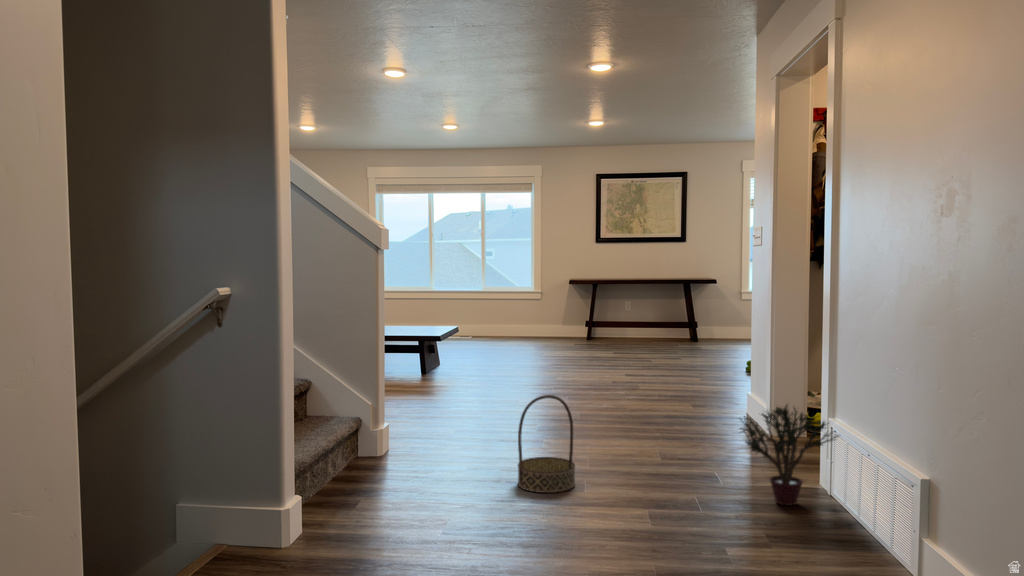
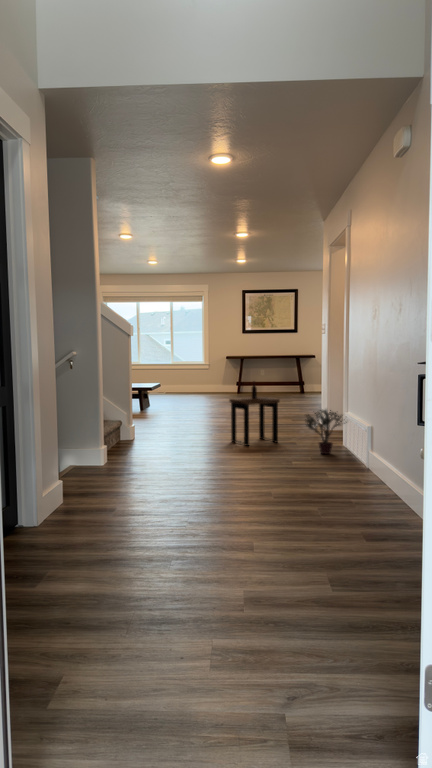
side table: none [579,340,680,474] -> present [229,382,280,446]
basket: present [518,395,575,493] -> none [199,407,228,453]

